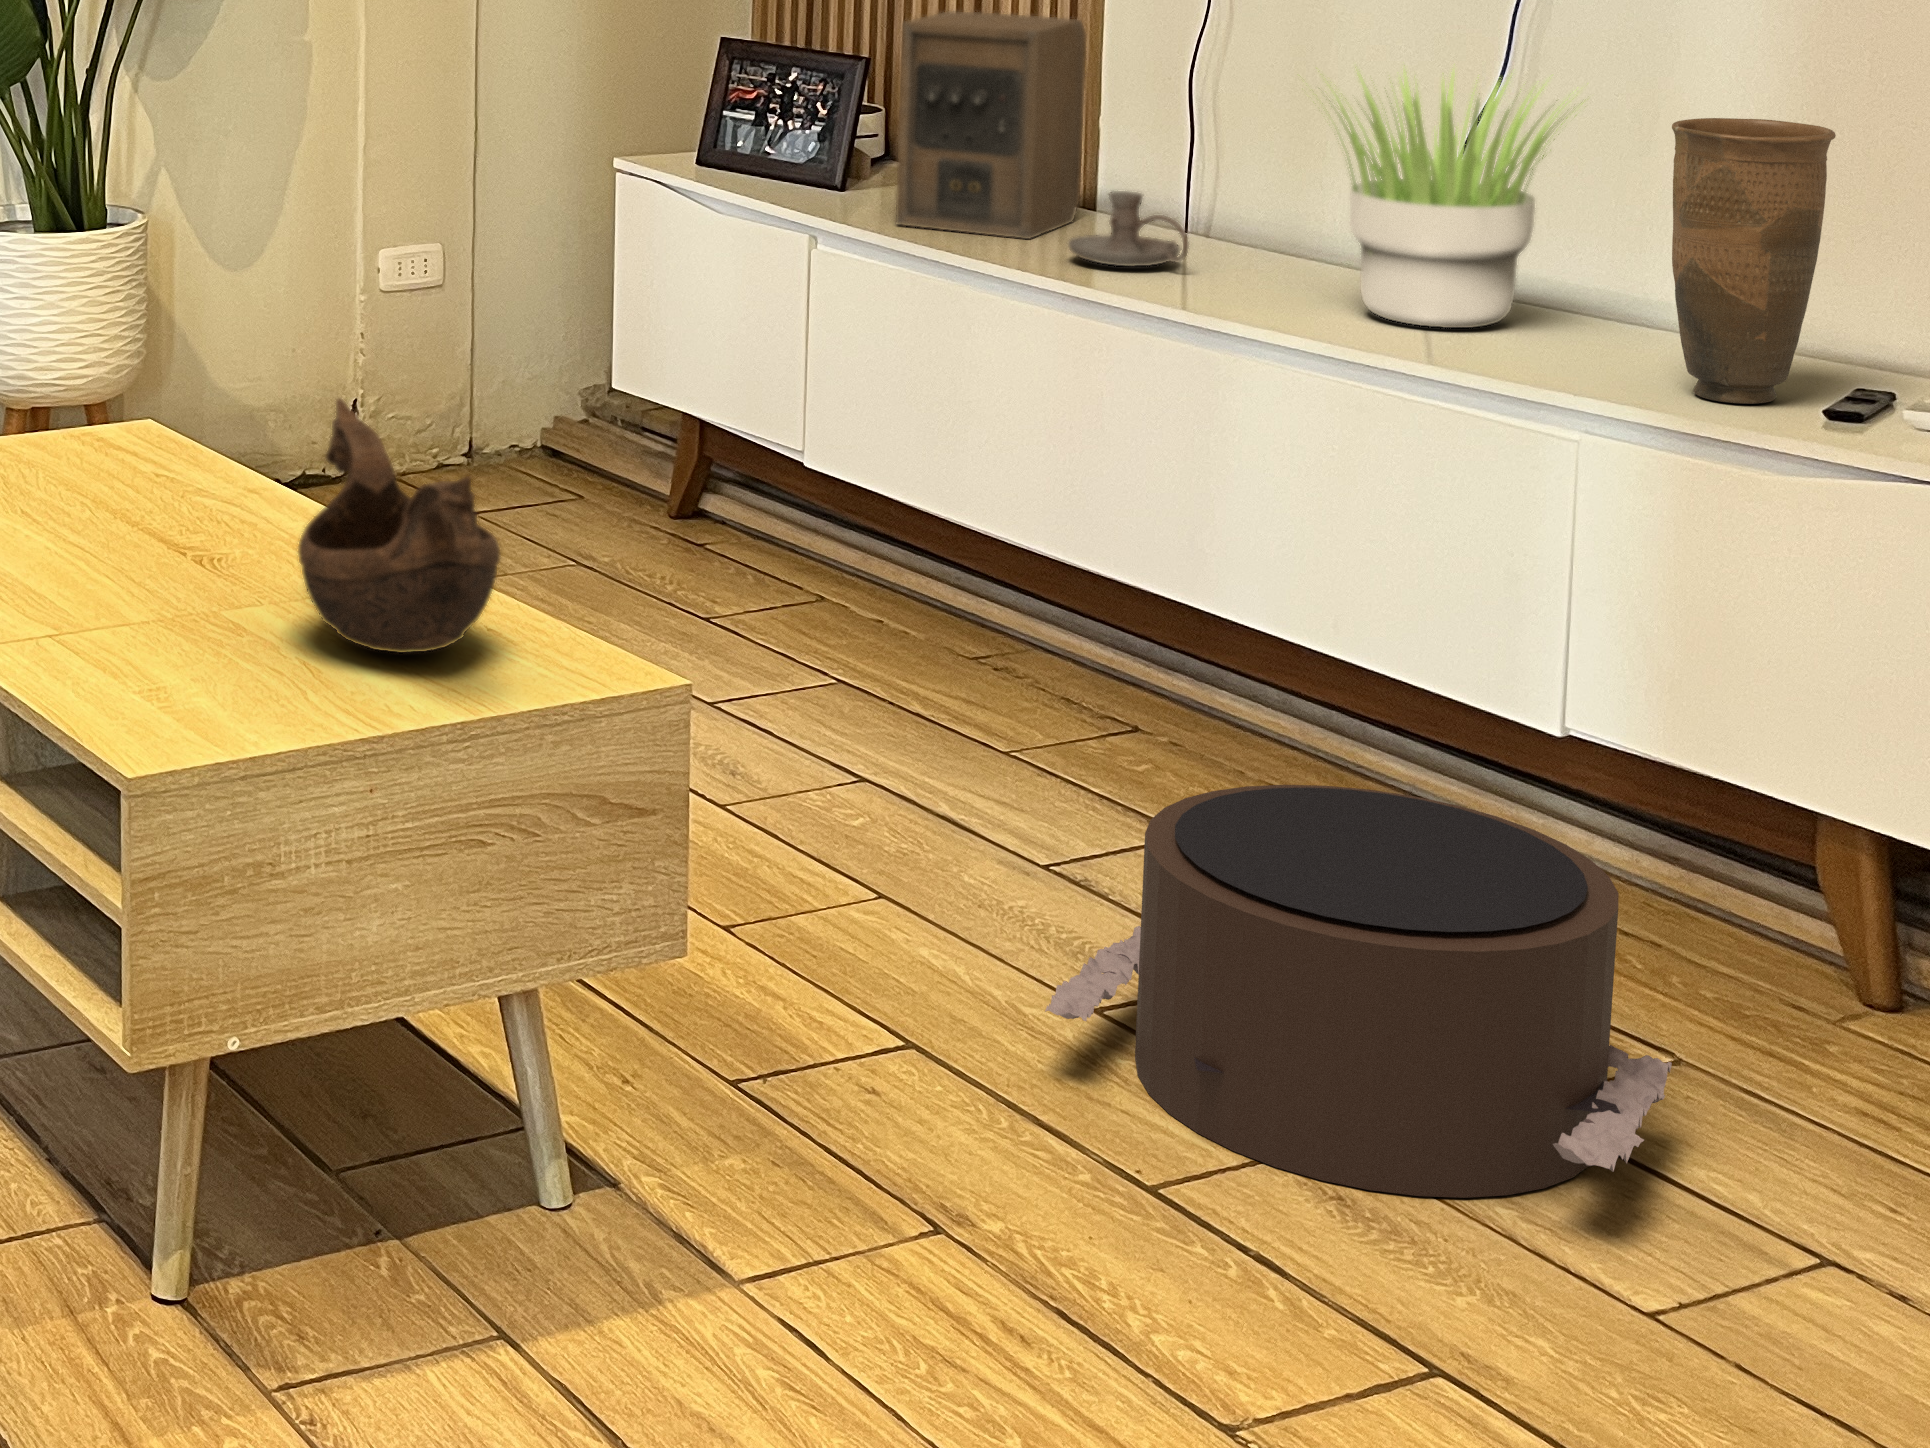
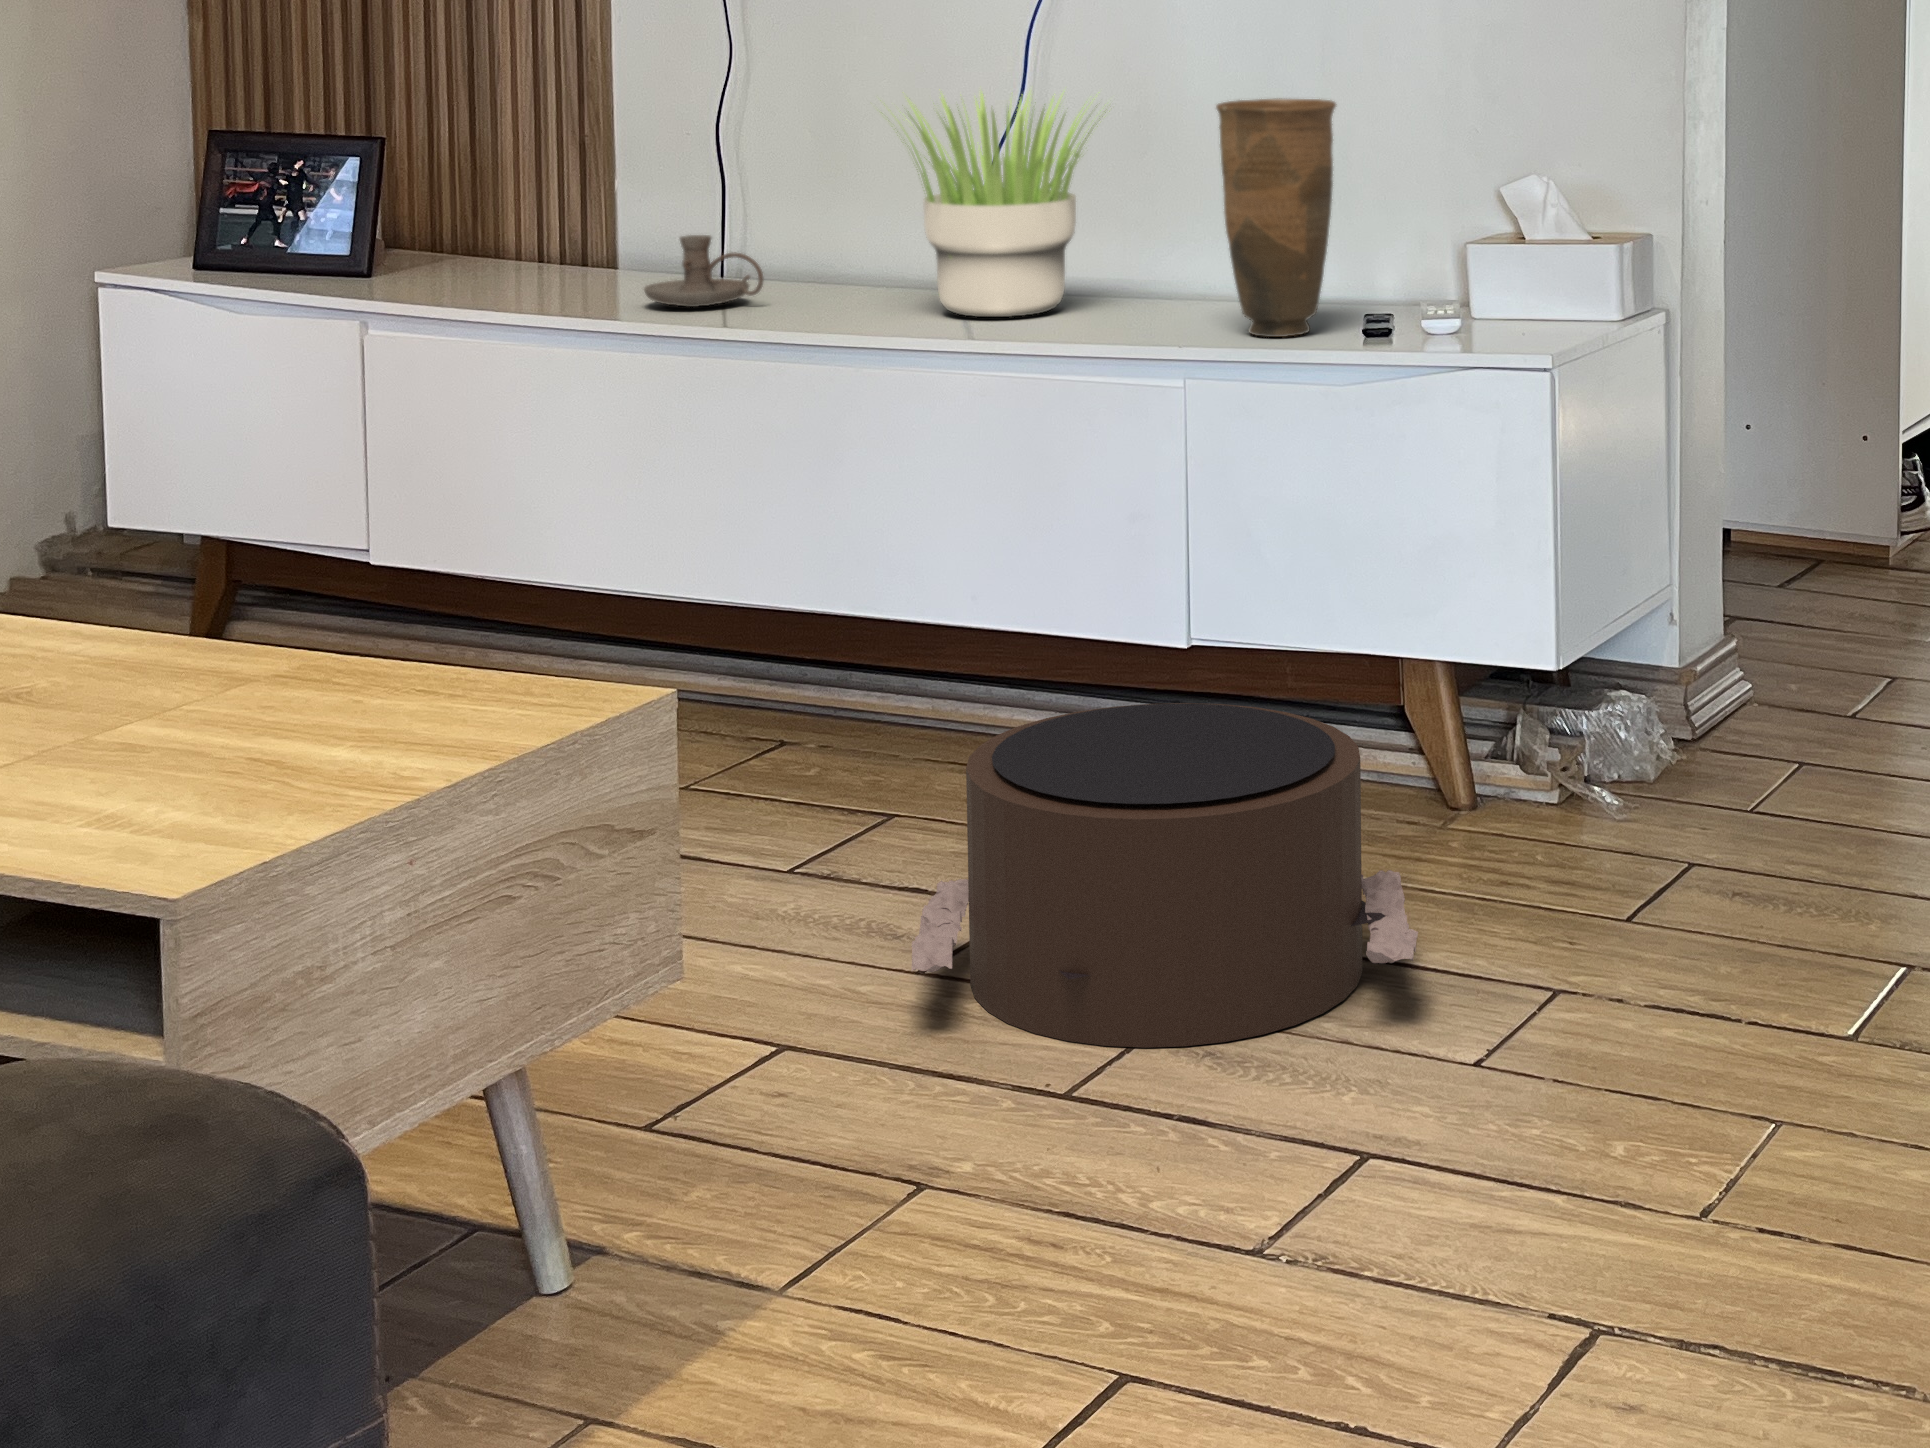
speaker: present [896,11,1086,239] -> none [442,82,614,299]
decorative bowl: present [298,399,500,653] -> none [144,472,426,734]

